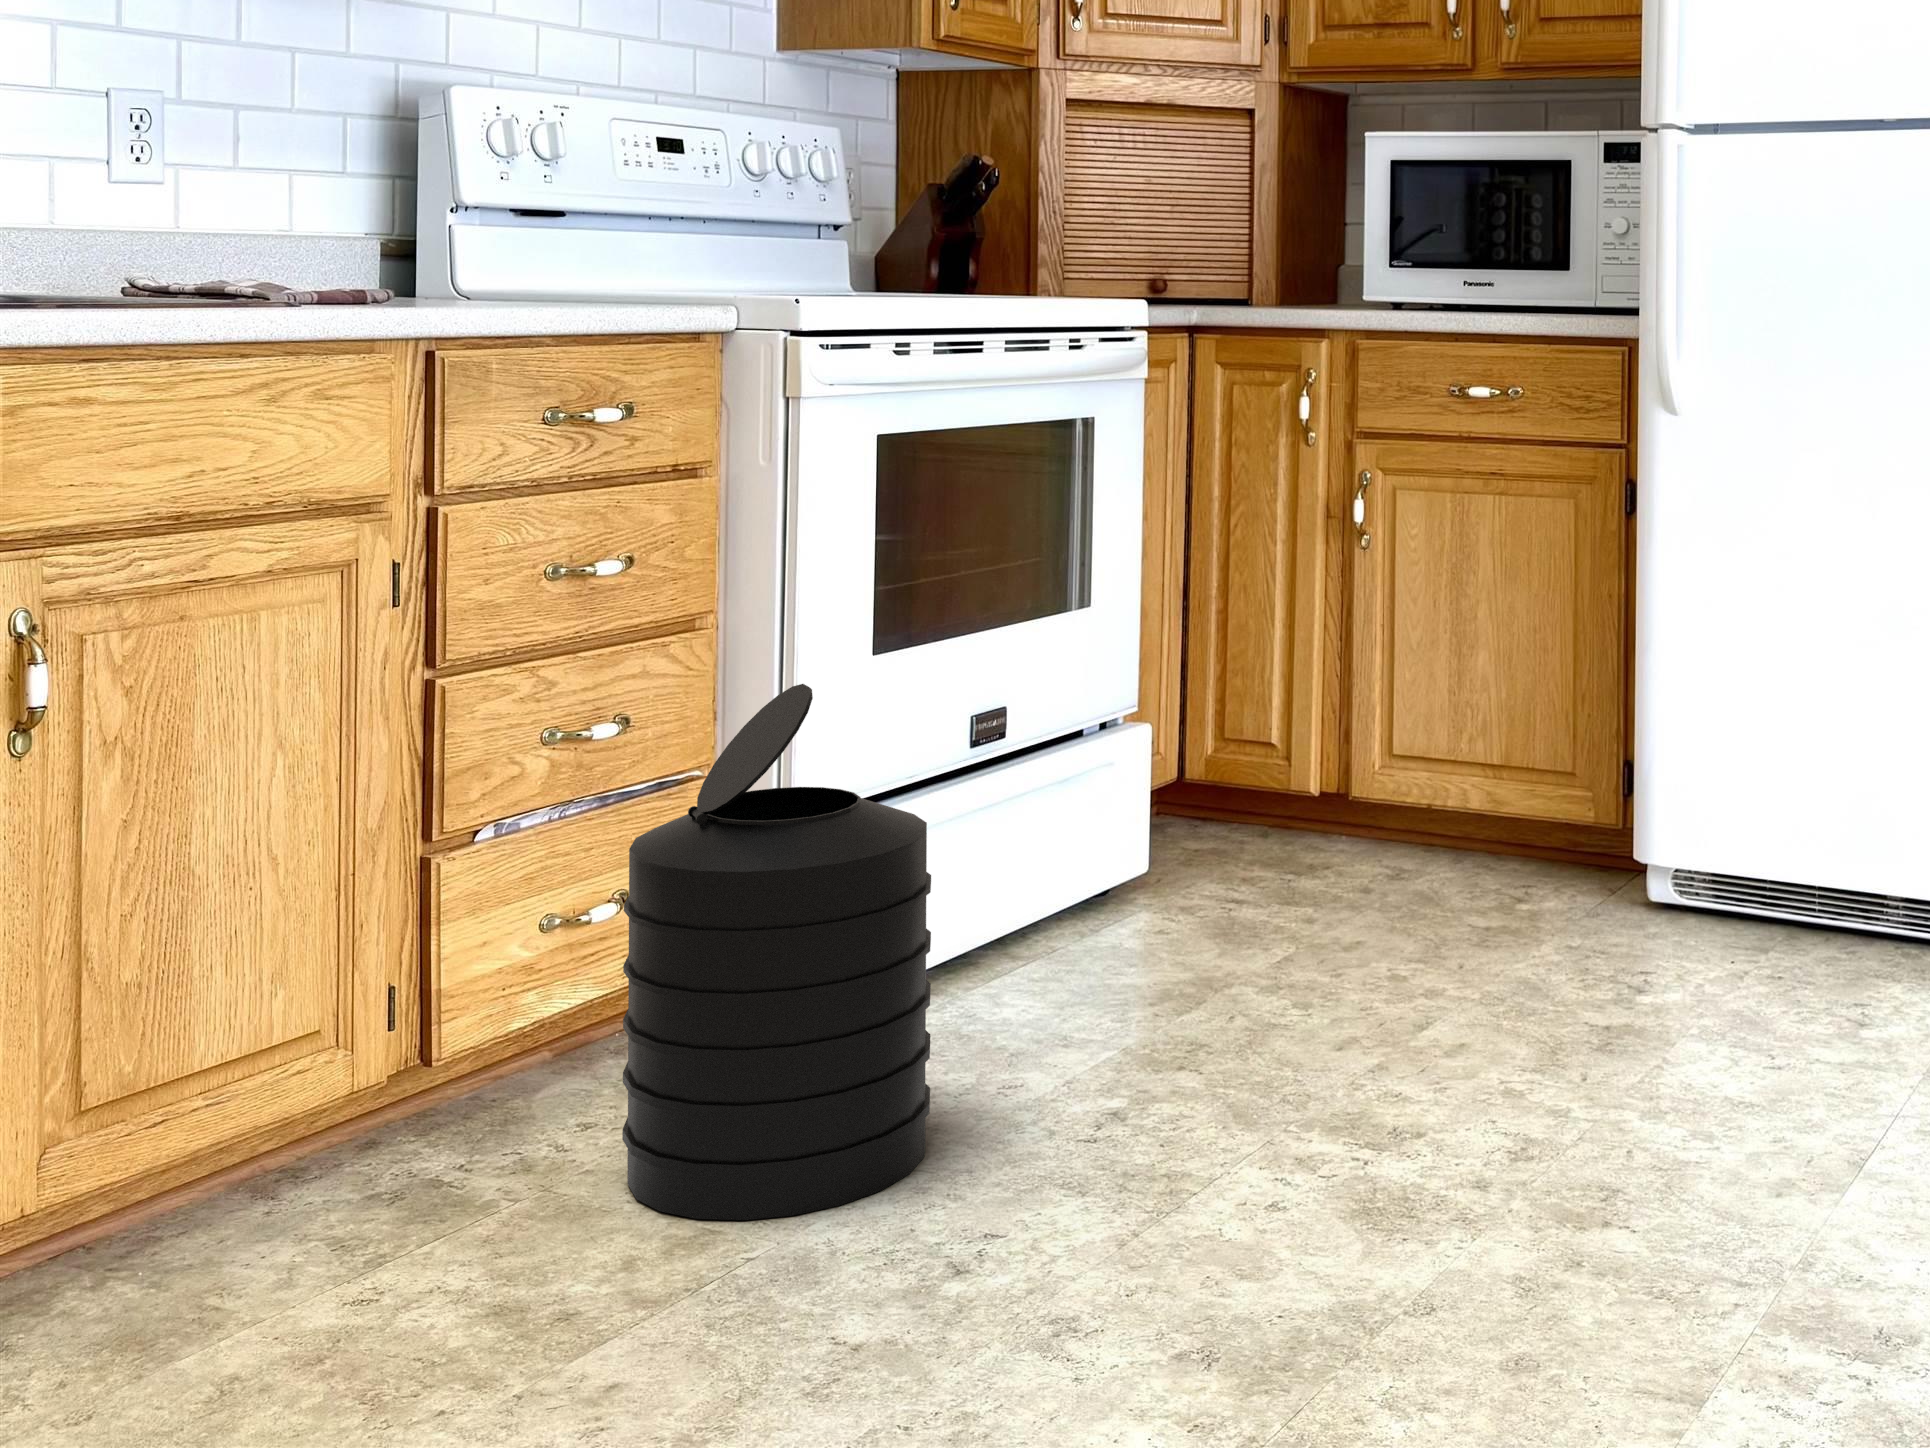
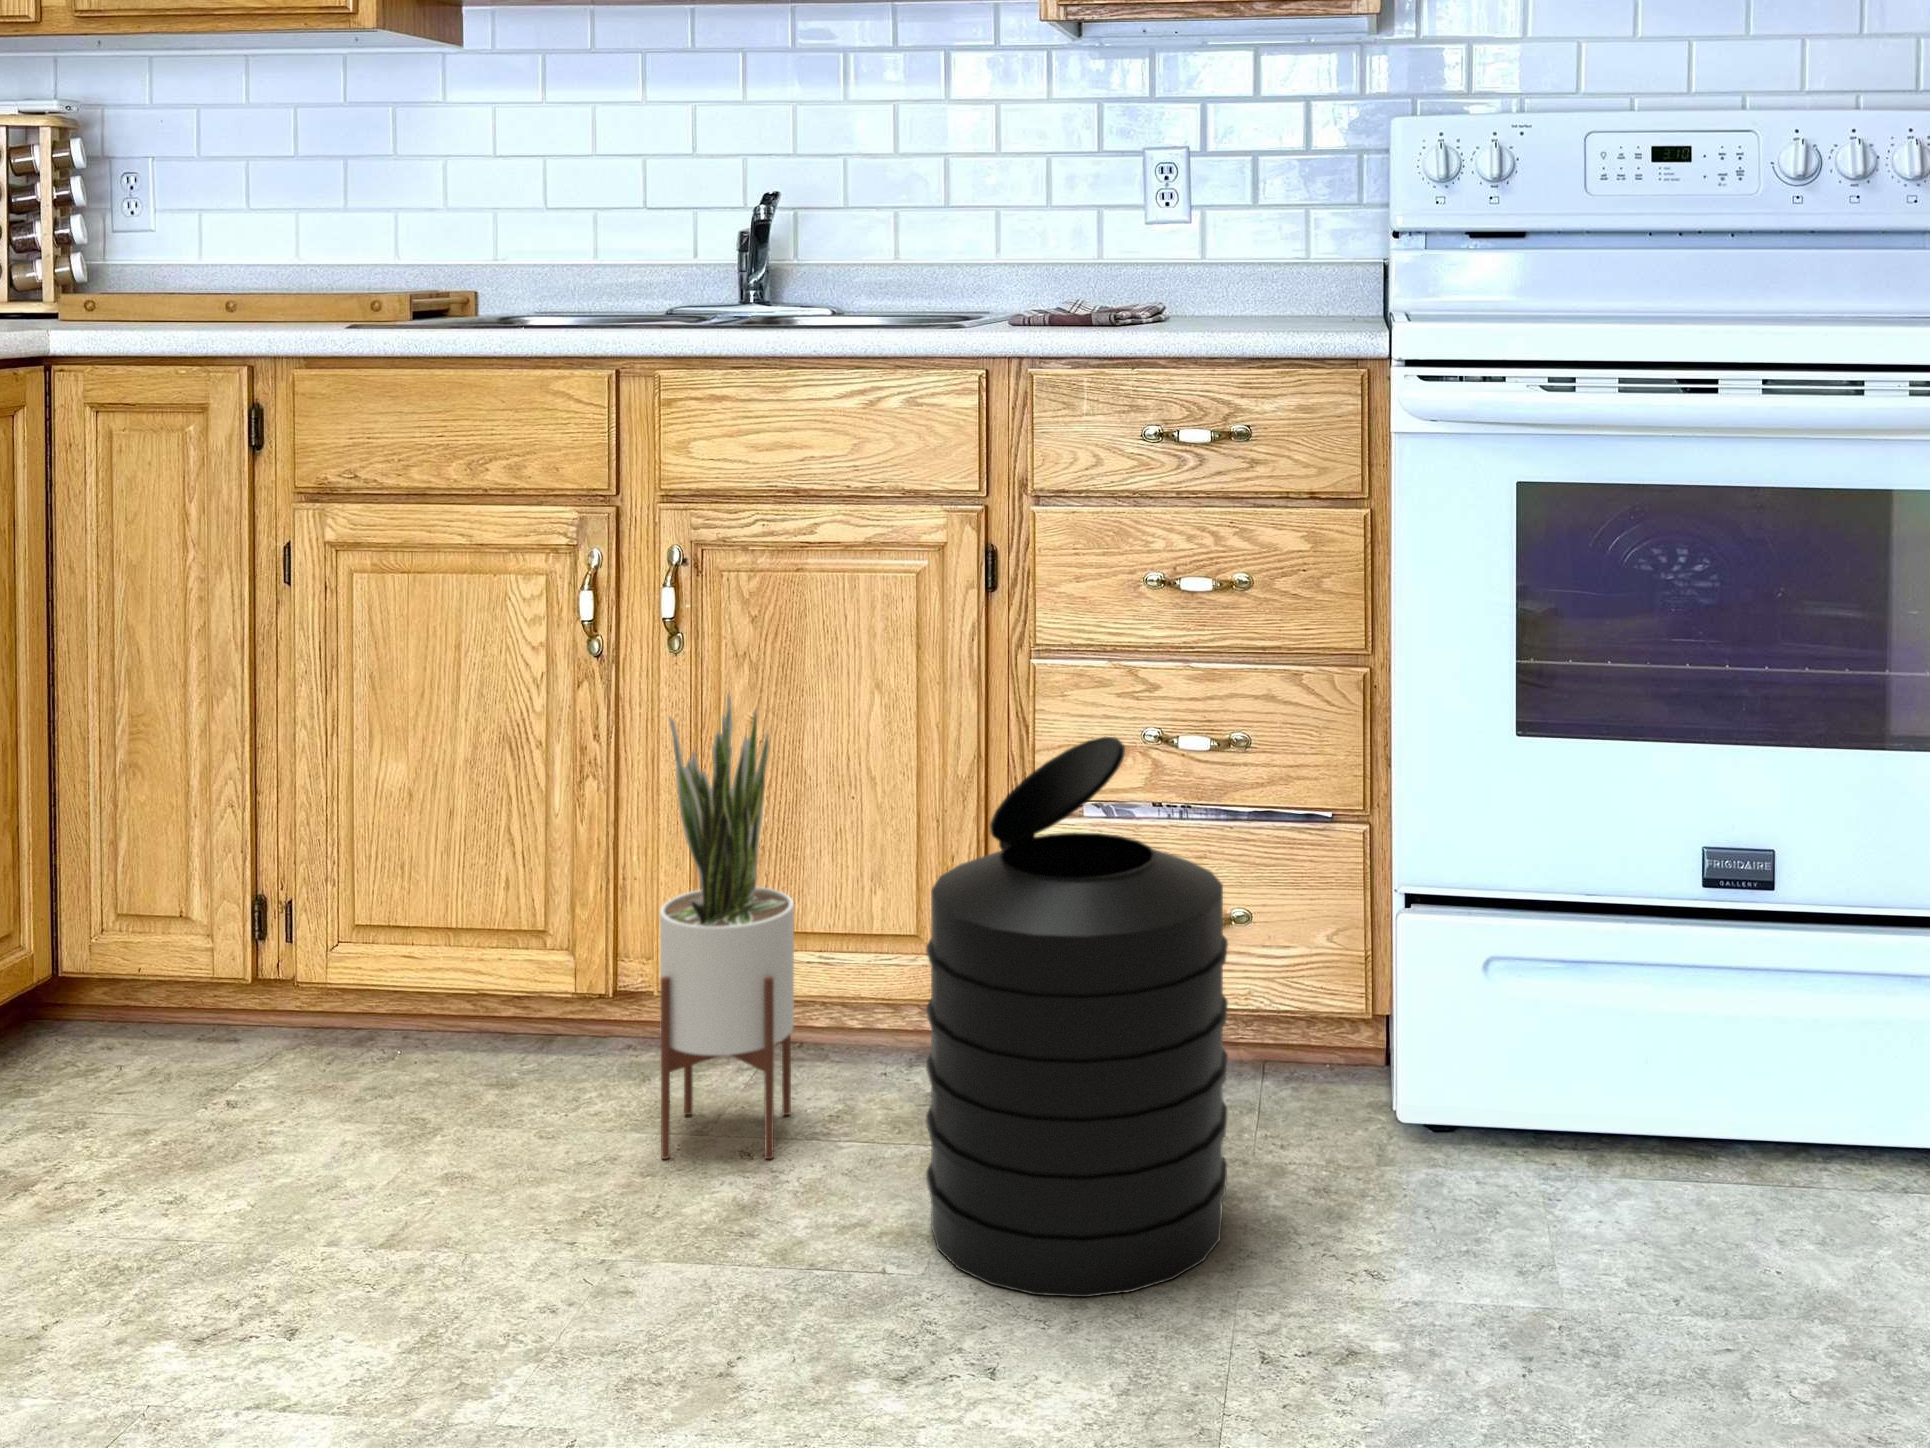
potted plant: none [203,751,419,1342] -> present [660,693,794,1159]

